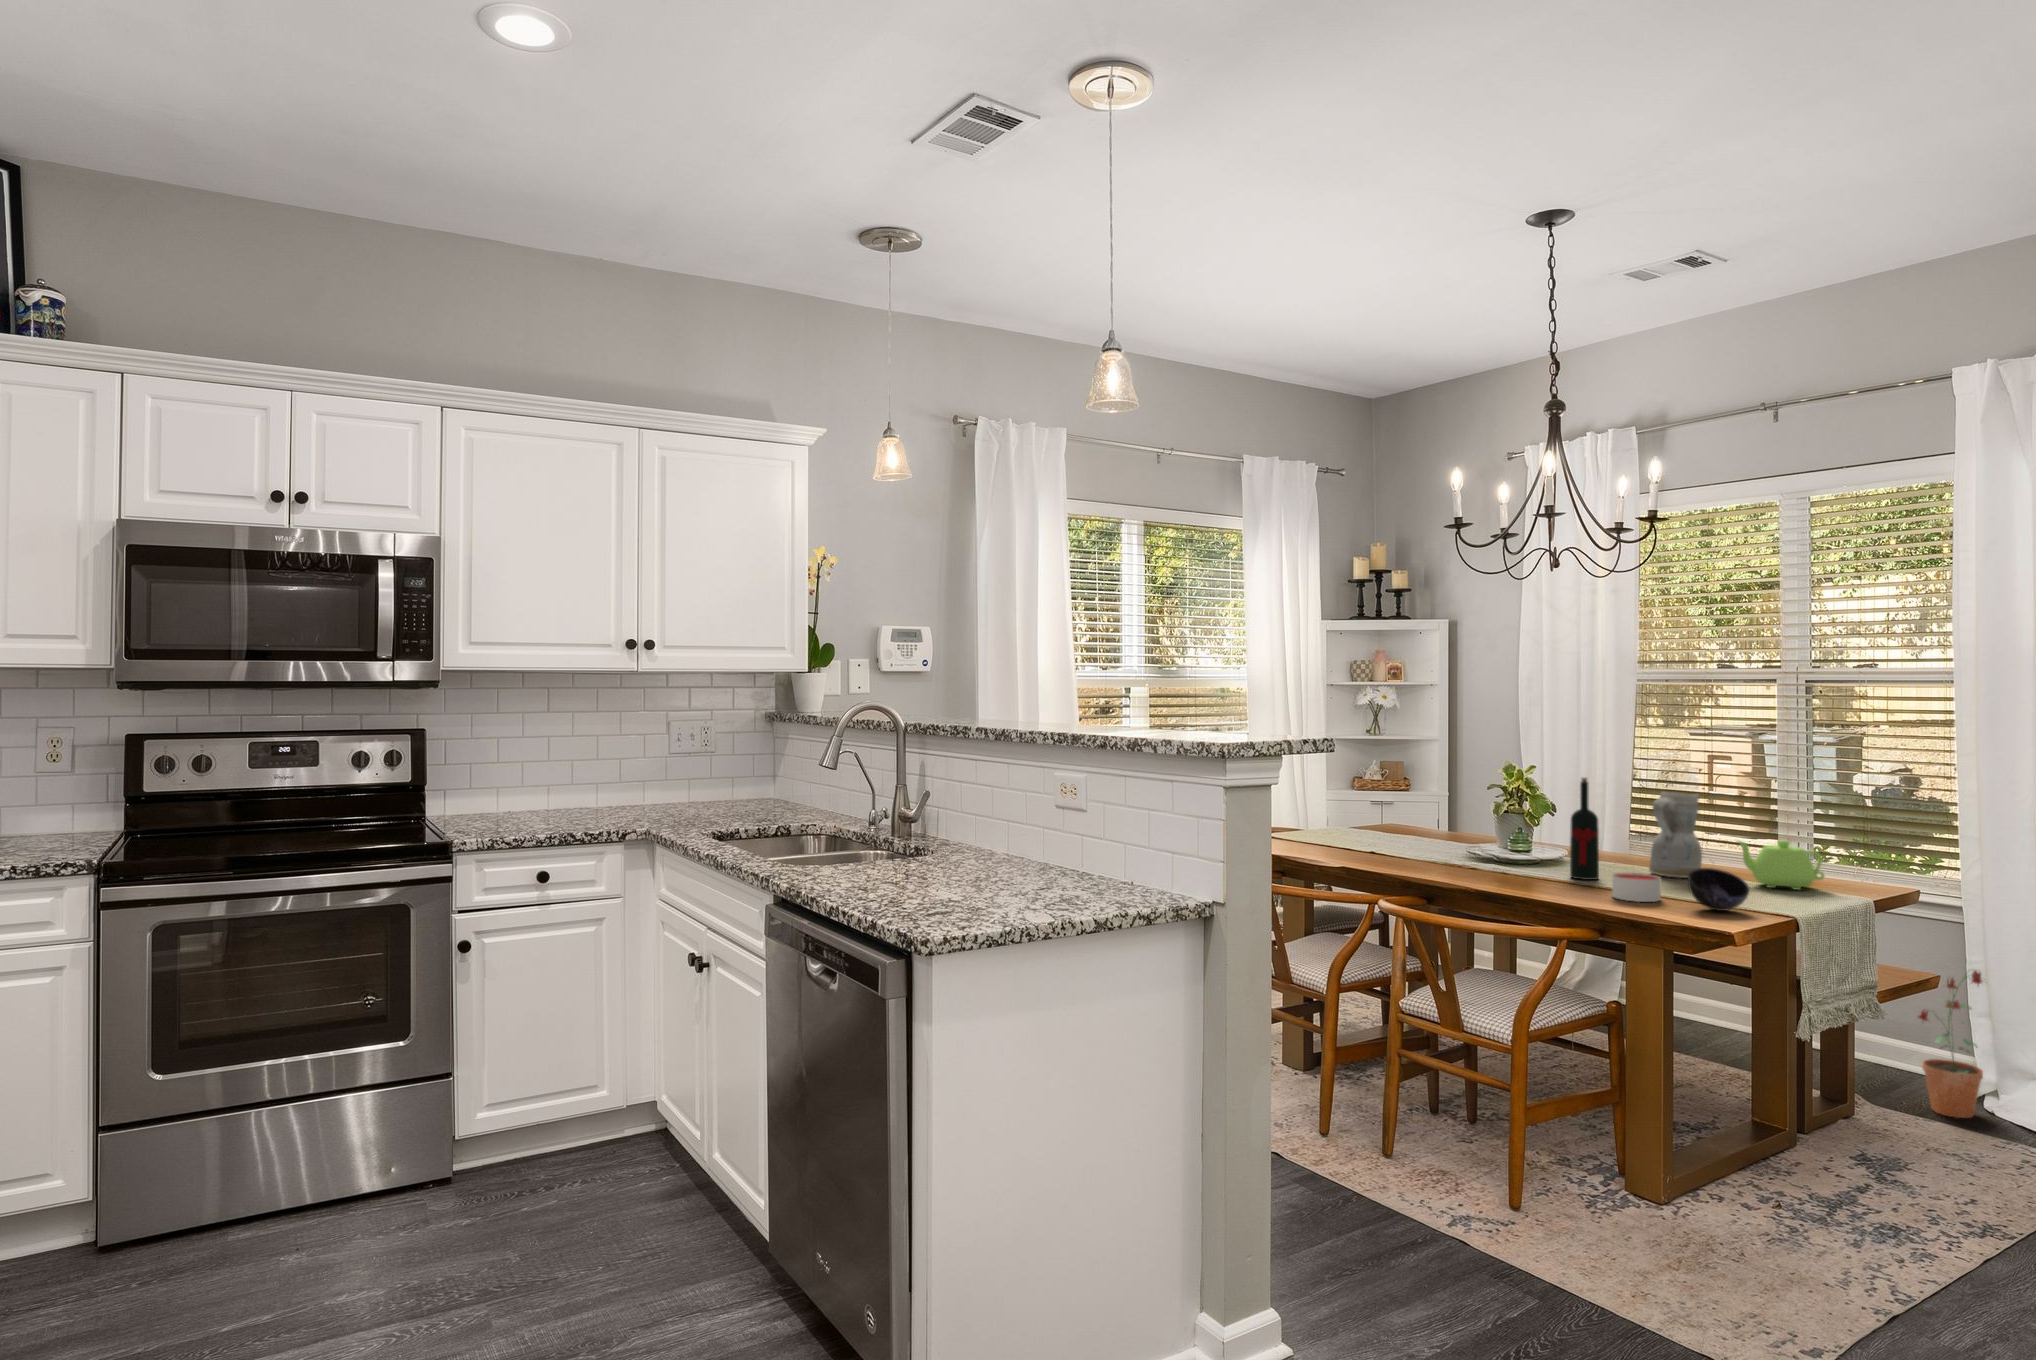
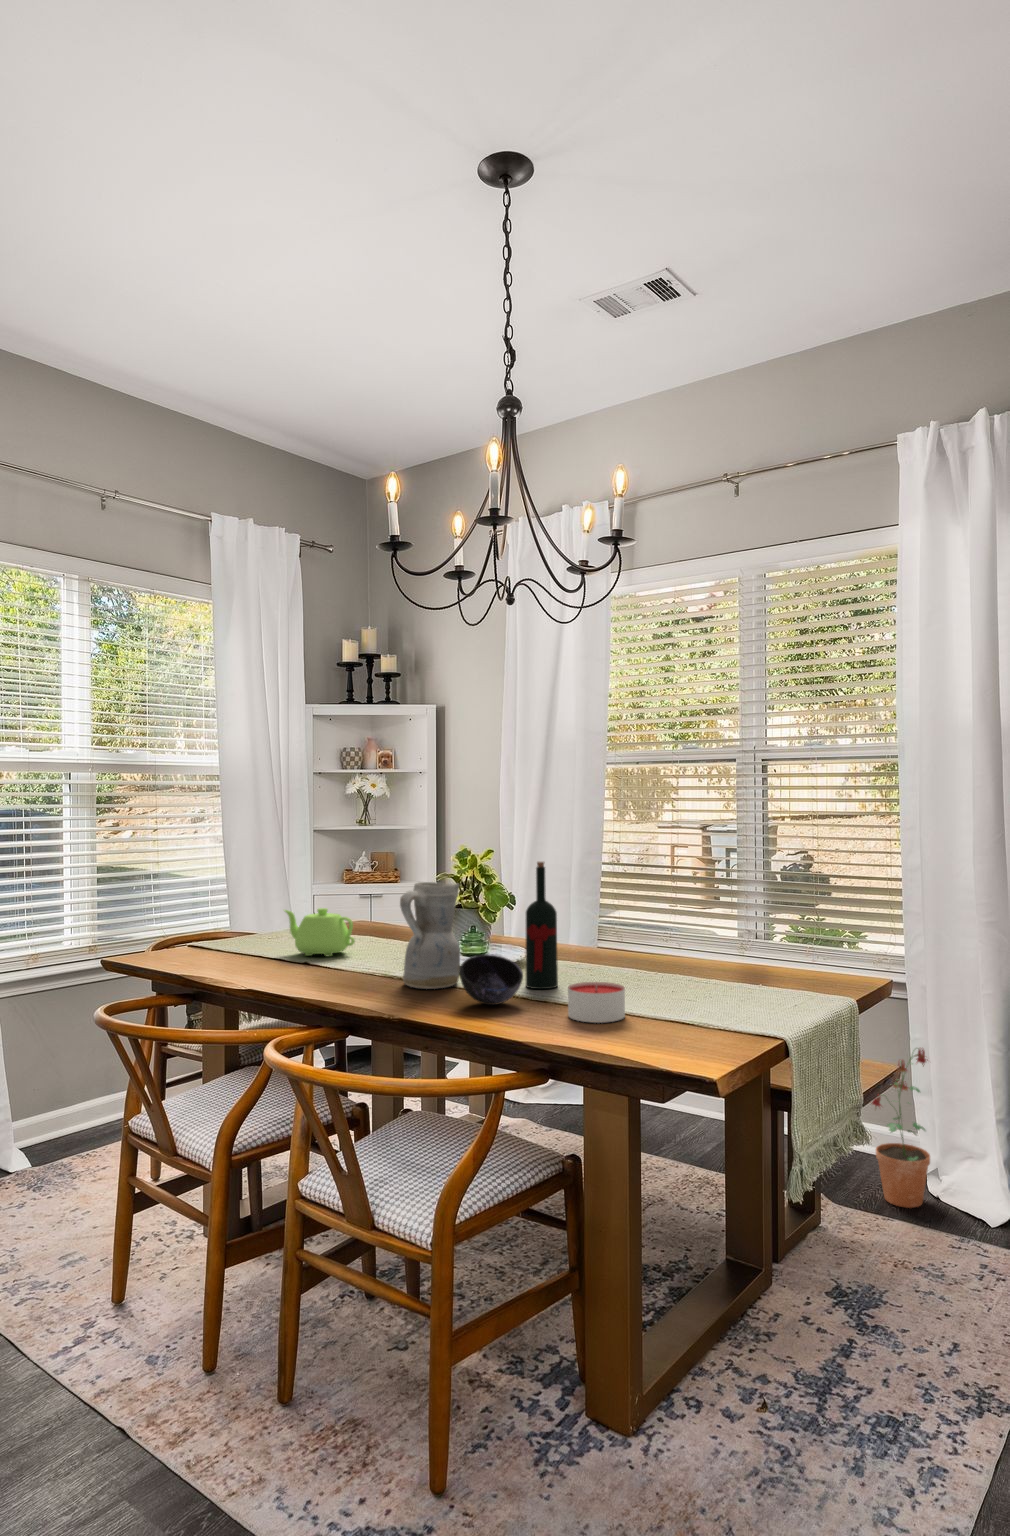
ceramic pitcher: present [1649,792,1702,878] -> present [400,882,460,989]
teapot: present [1738,840,1824,890] -> present [285,908,355,957]
bowl: present [1688,868,1750,911] -> present [460,954,523,1005]

